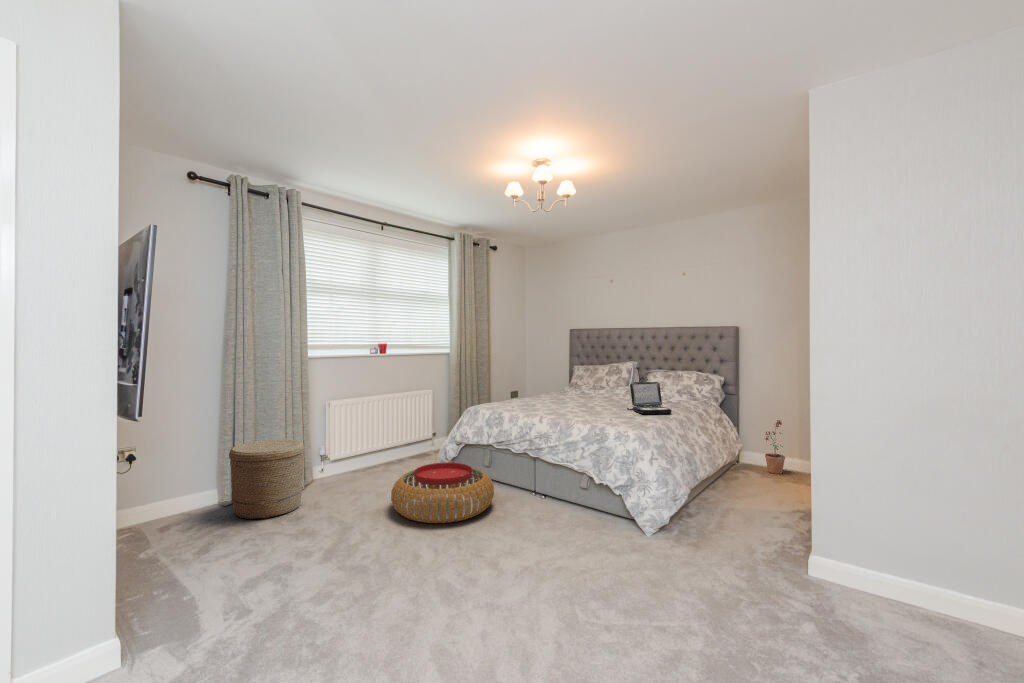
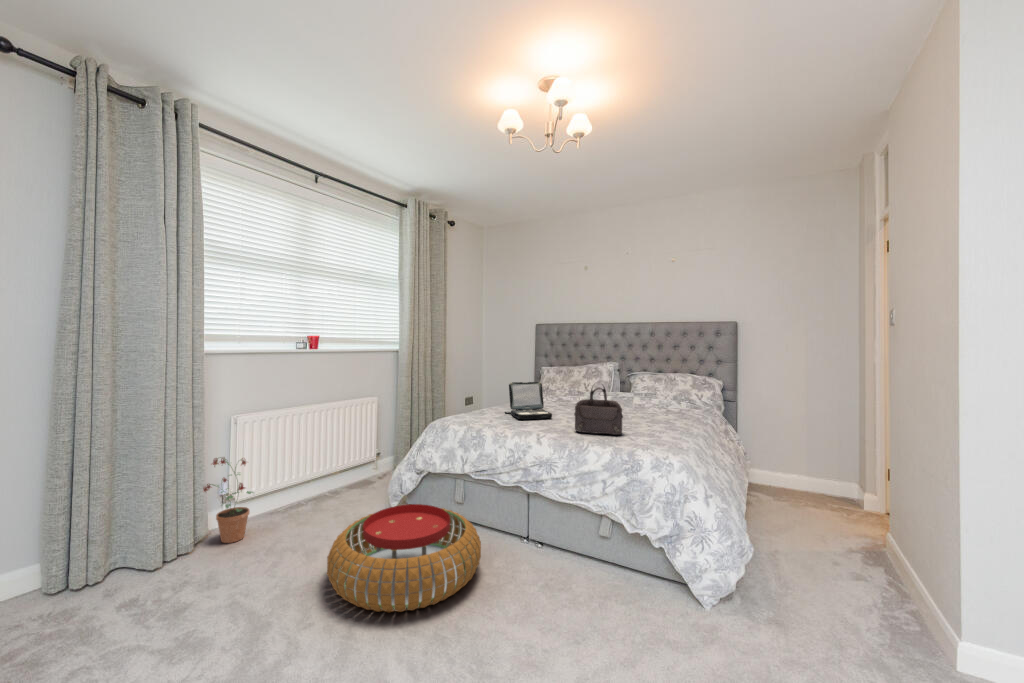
handbag: none [571,376,608,417] -> present [574,386,623,435]
laptop: present [627,382,671,414] -> present [505,382,552,419]
potted plant: present [765,420,785,474] -> present [203,458,253,543]
woven basket: present [229,439,304,519] -> none [34,482,182,632]

